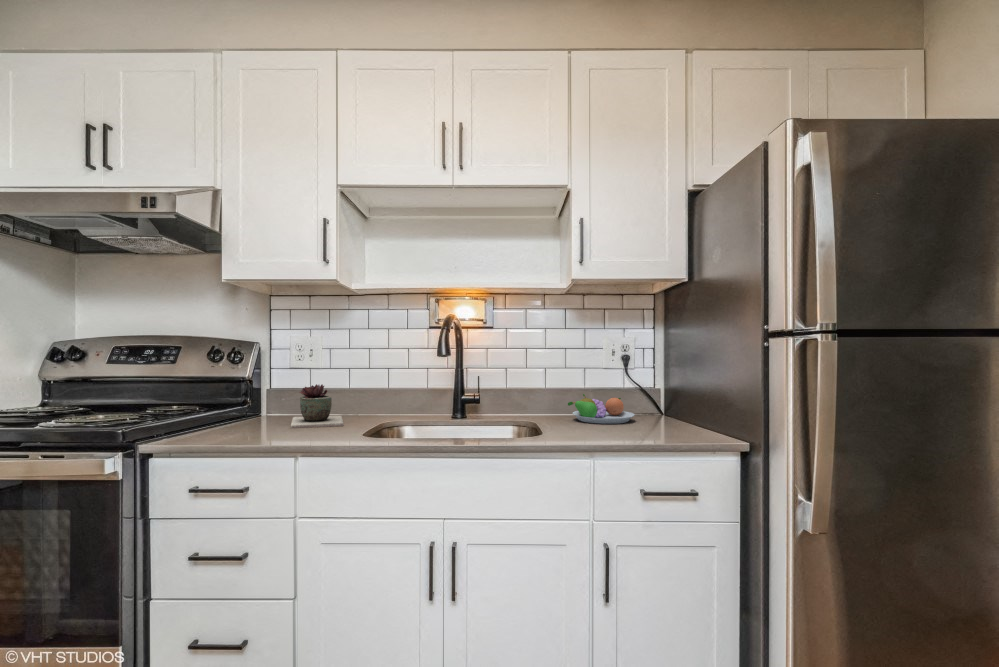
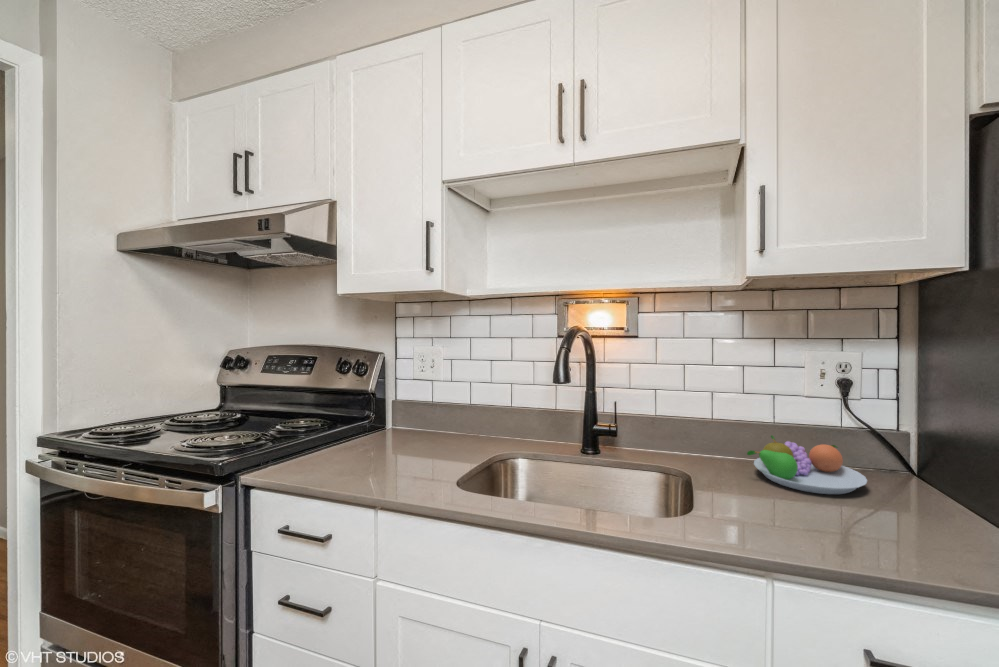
succulent plant: present [291,384,344,428] -> none [391,405,458,459]

